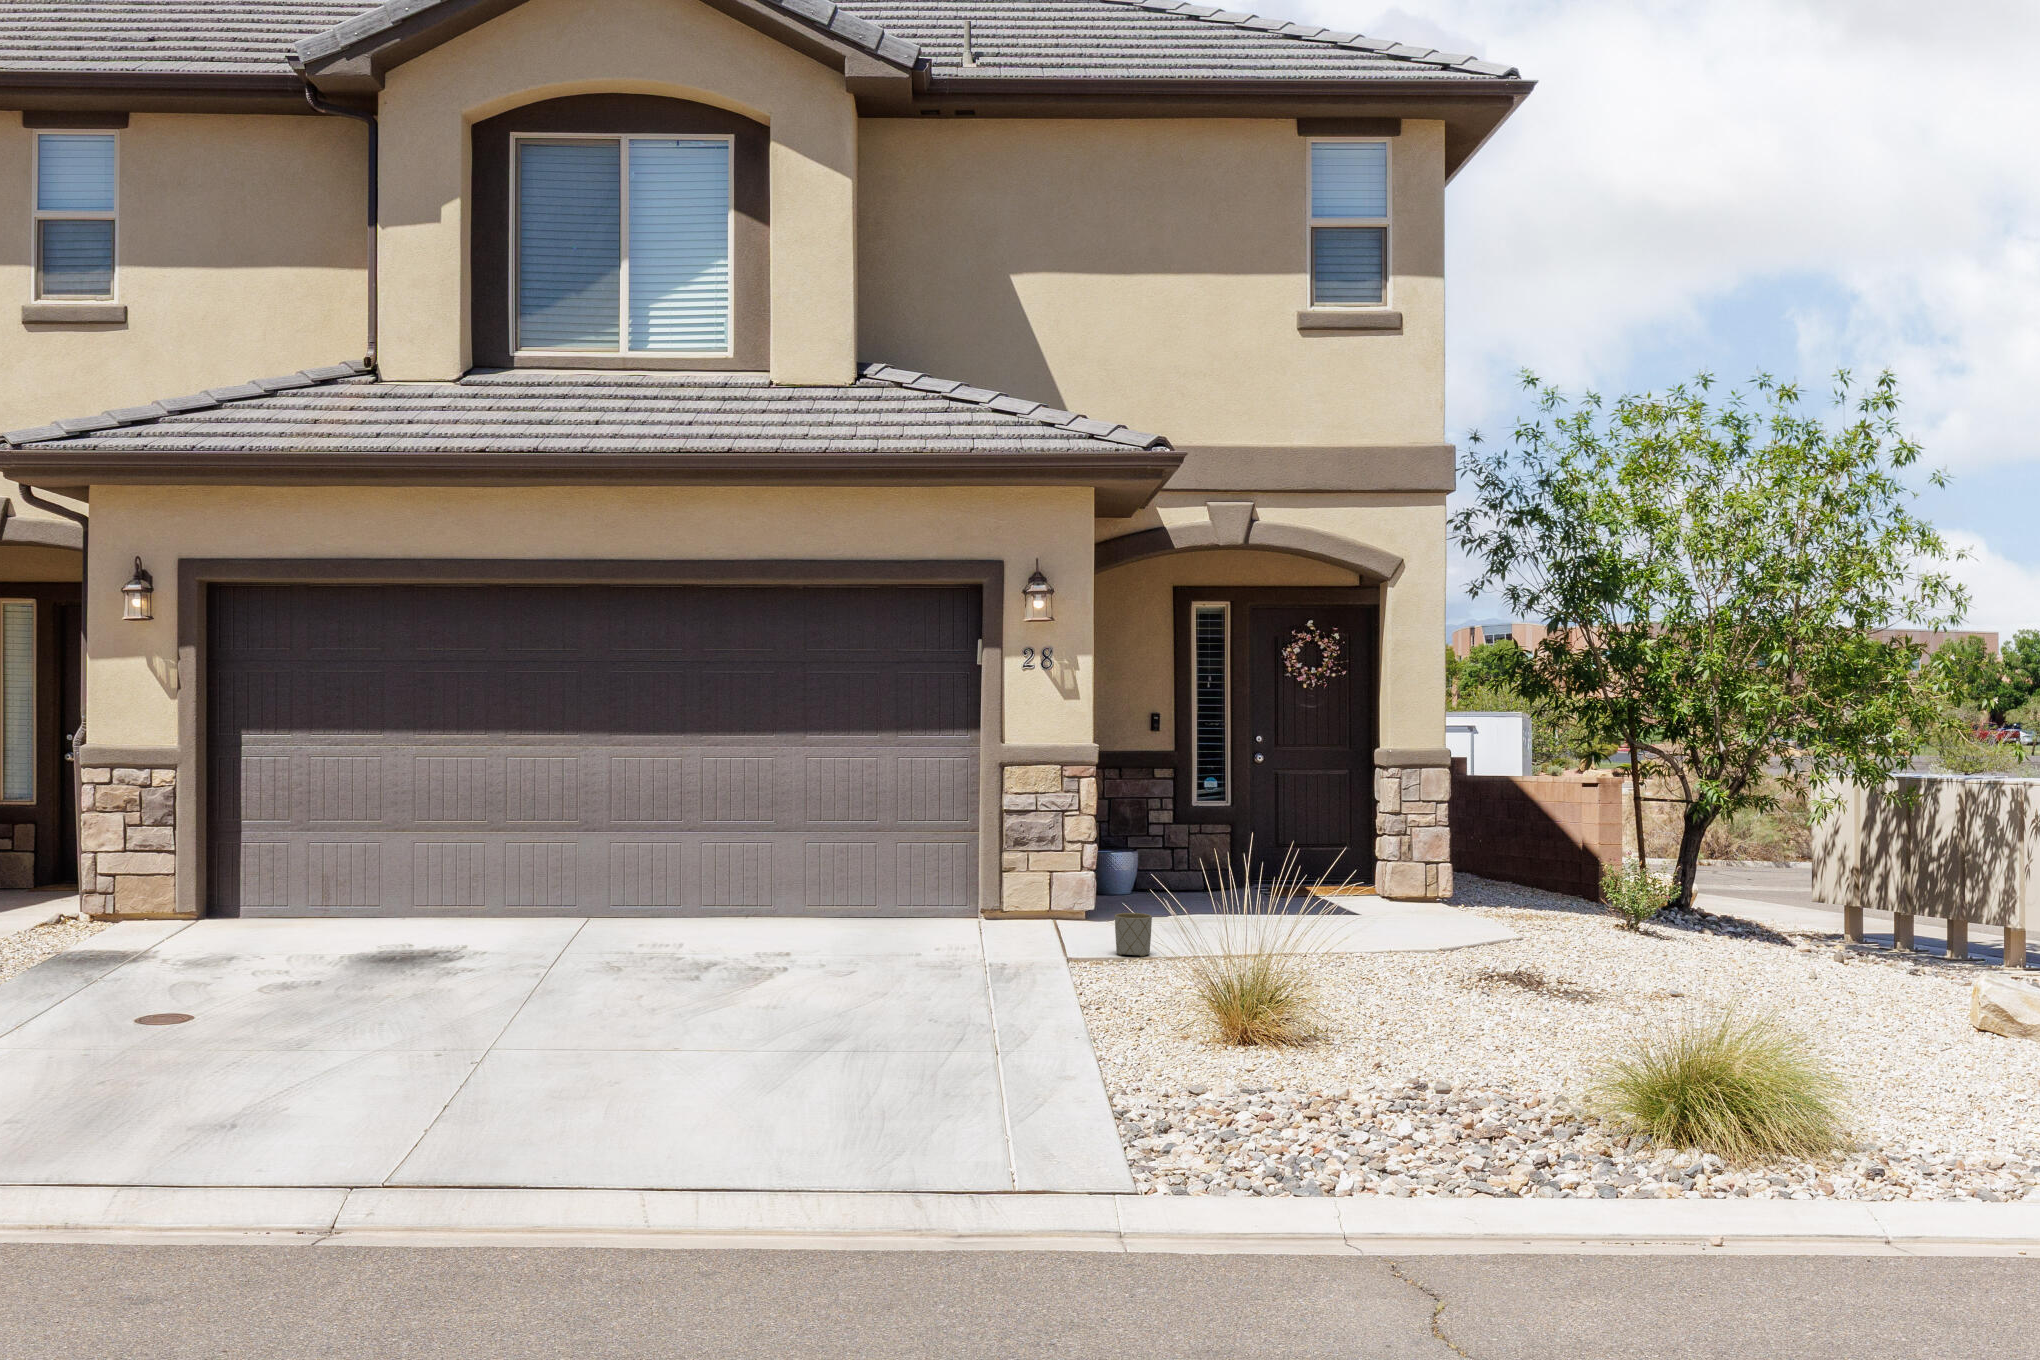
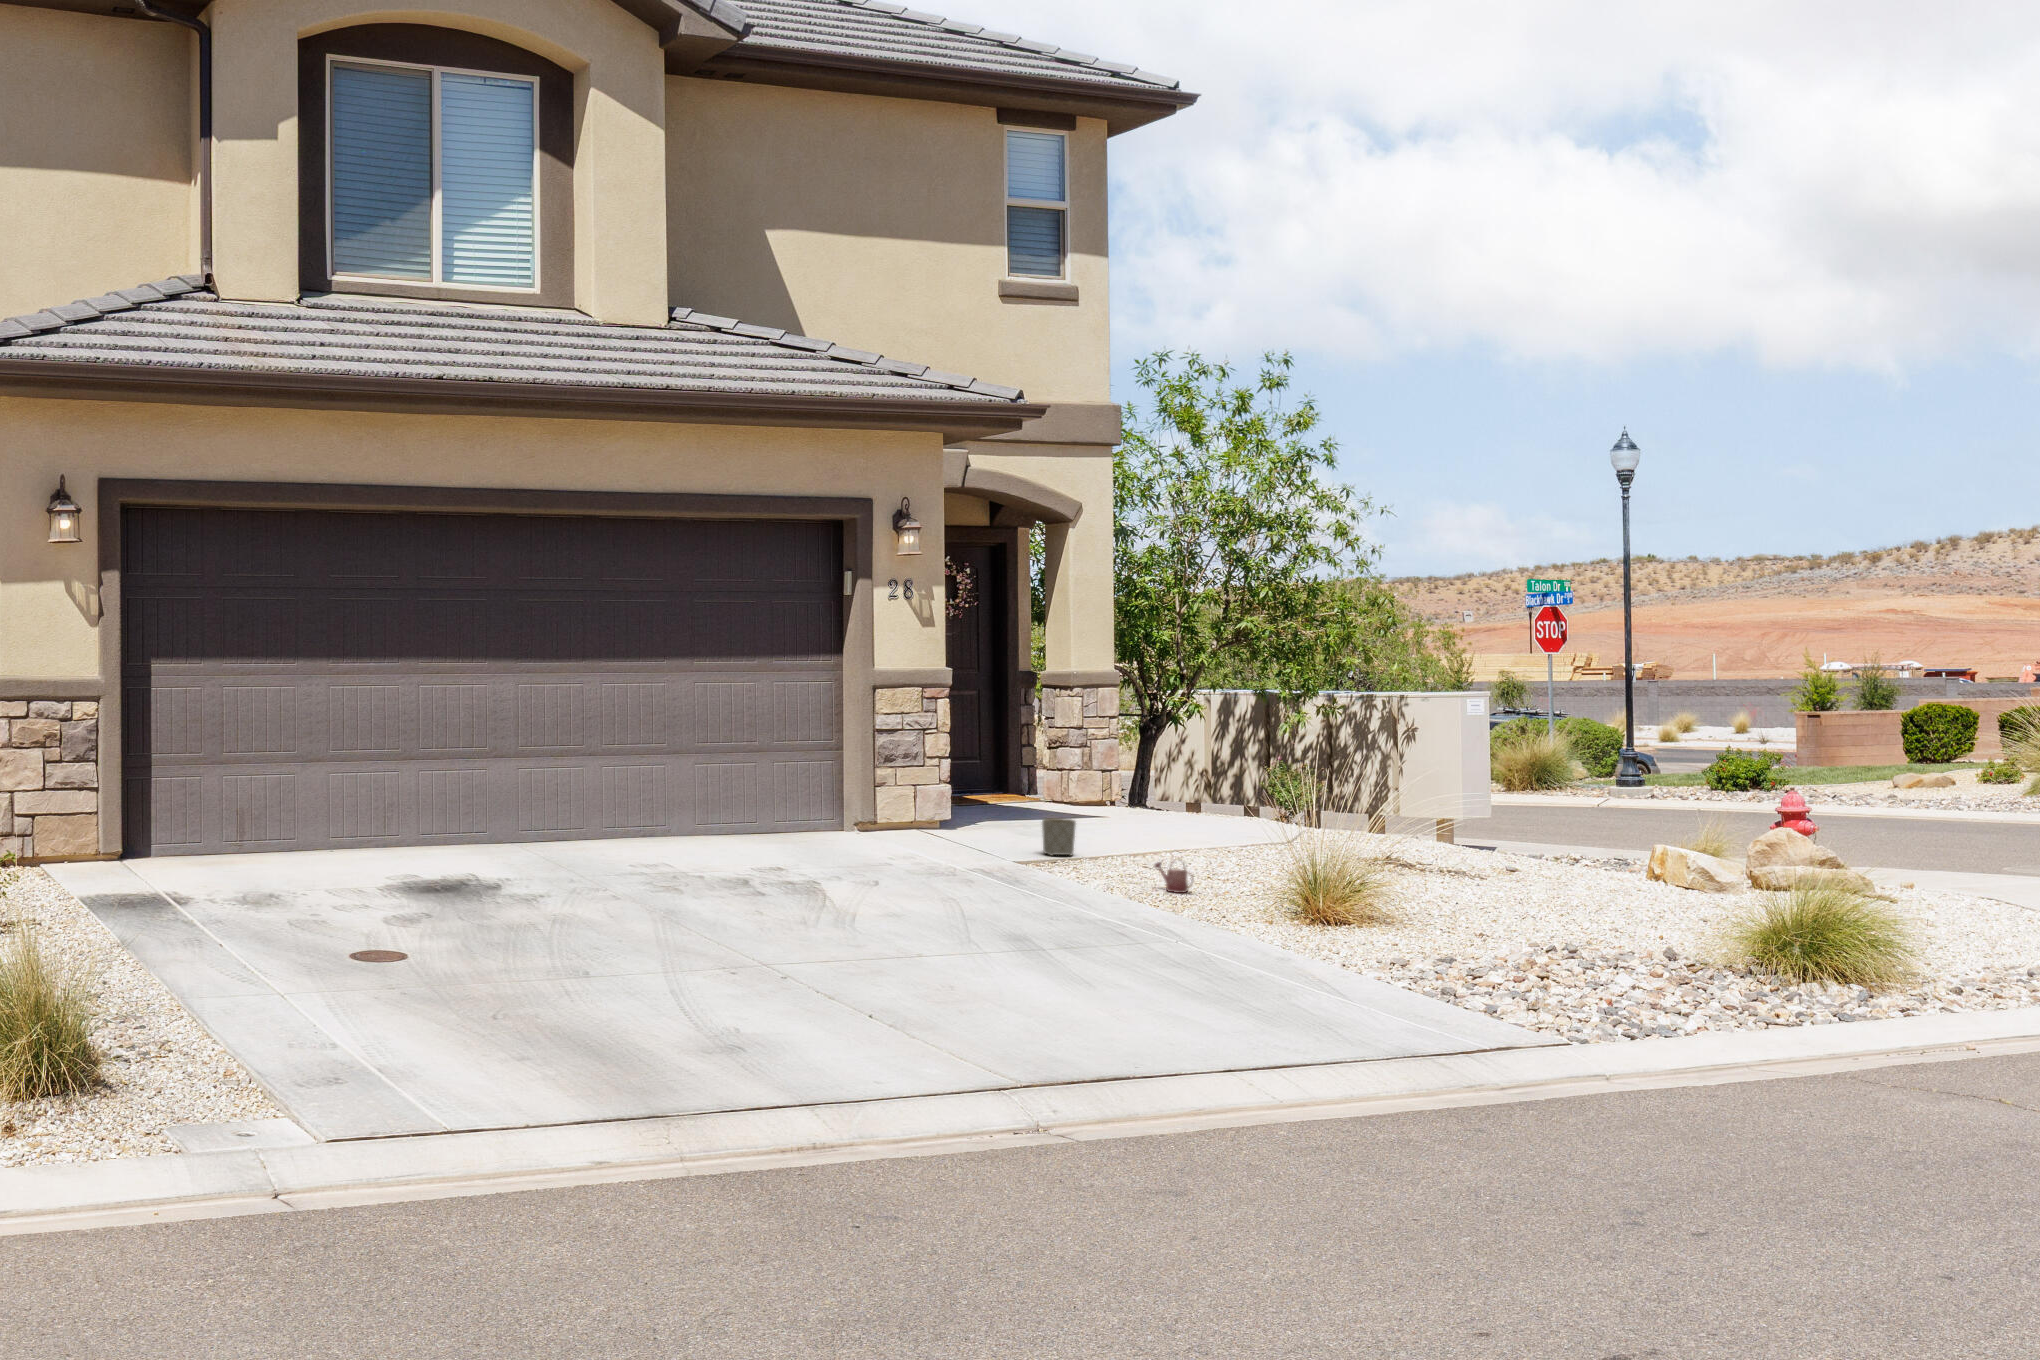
watering can: none [1134,964,1163,1004] -> present [1155,862,1193,893]

